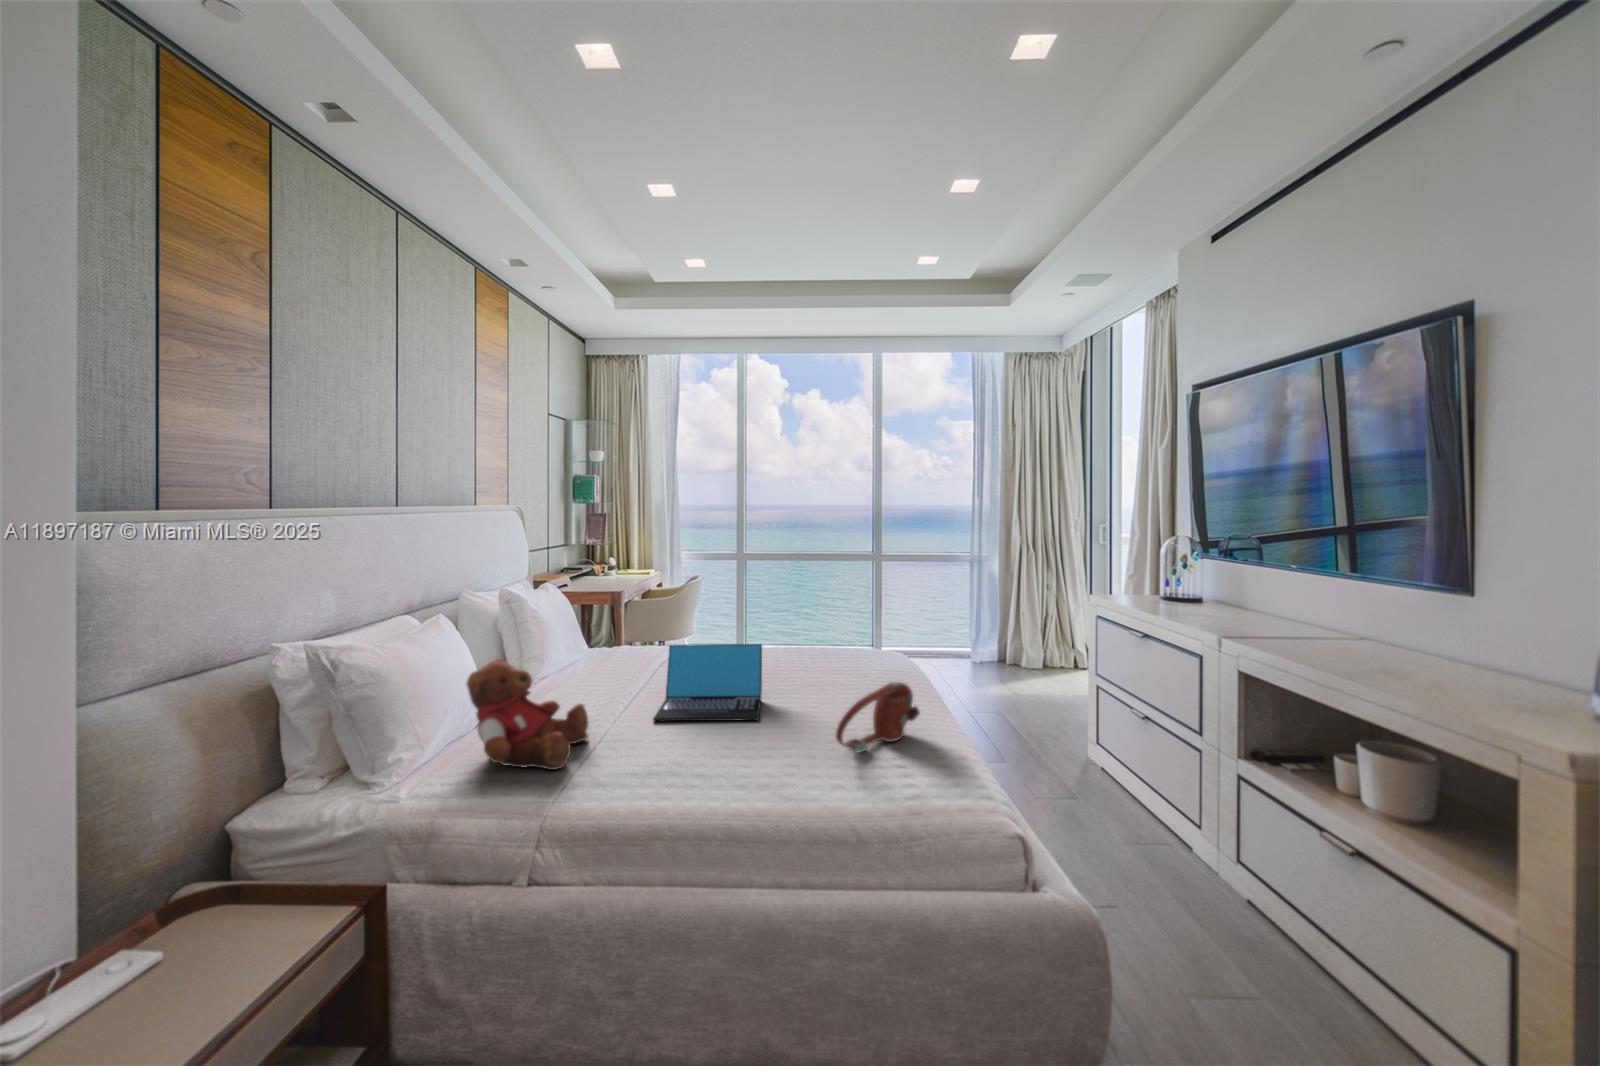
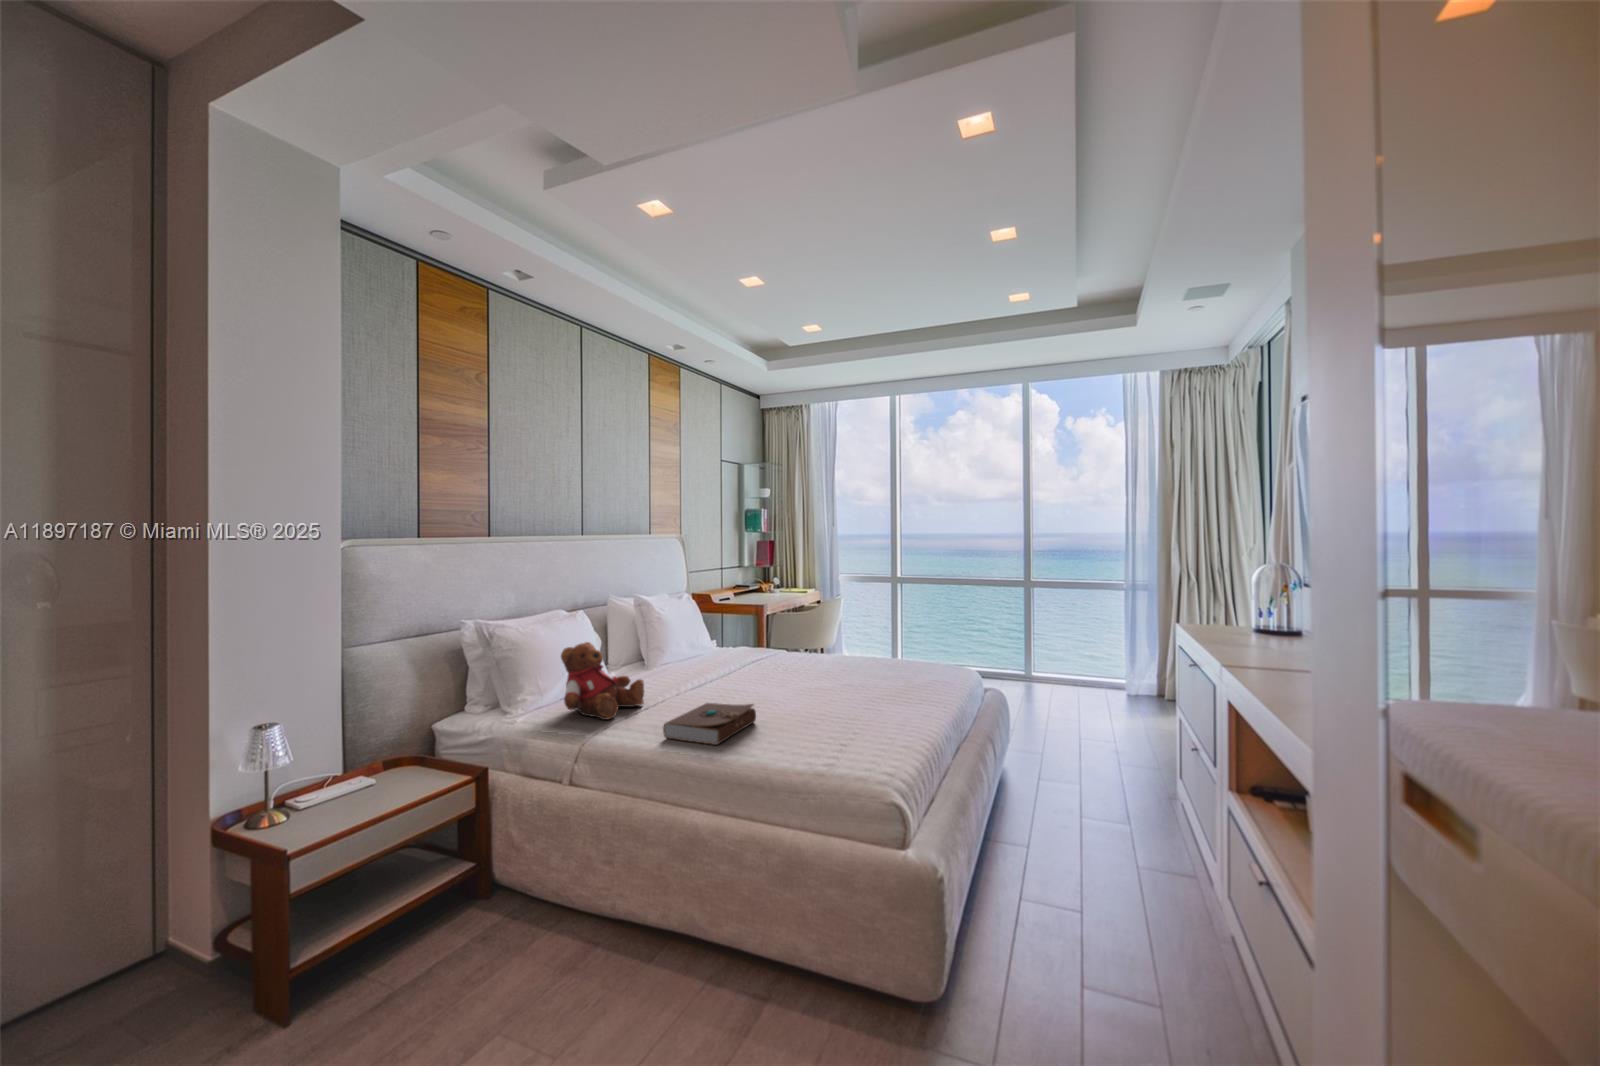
laptop: present [653,644,762,721] -> none [696,645,796,707]
handbag: present [836,682,920,753] -> none [787,683,880,736]
book: none [672,720,767,786] -> present [663,703,756,745]

